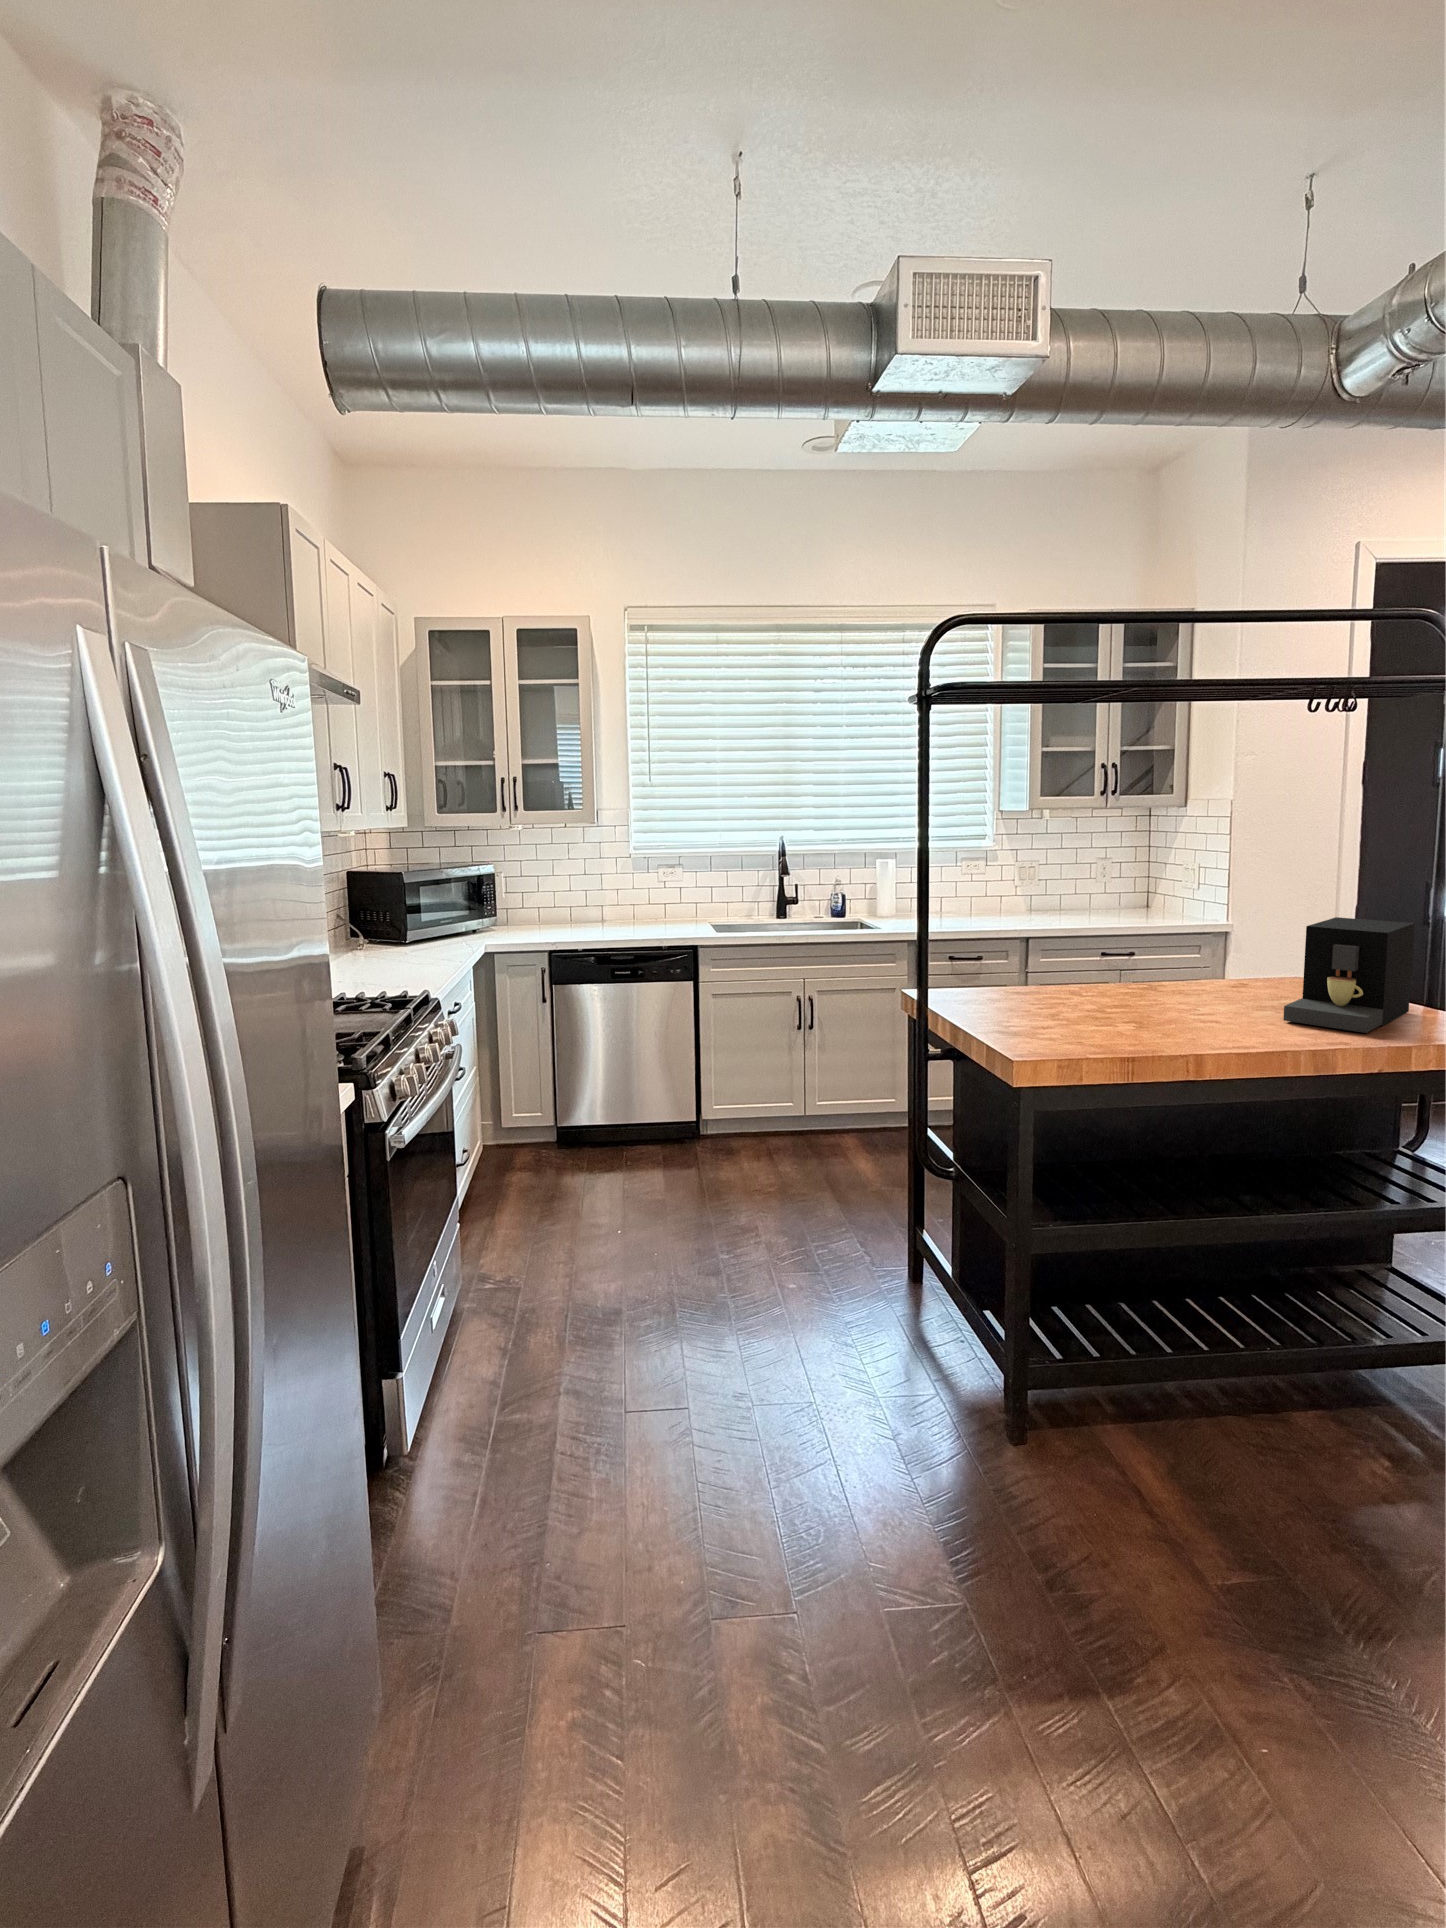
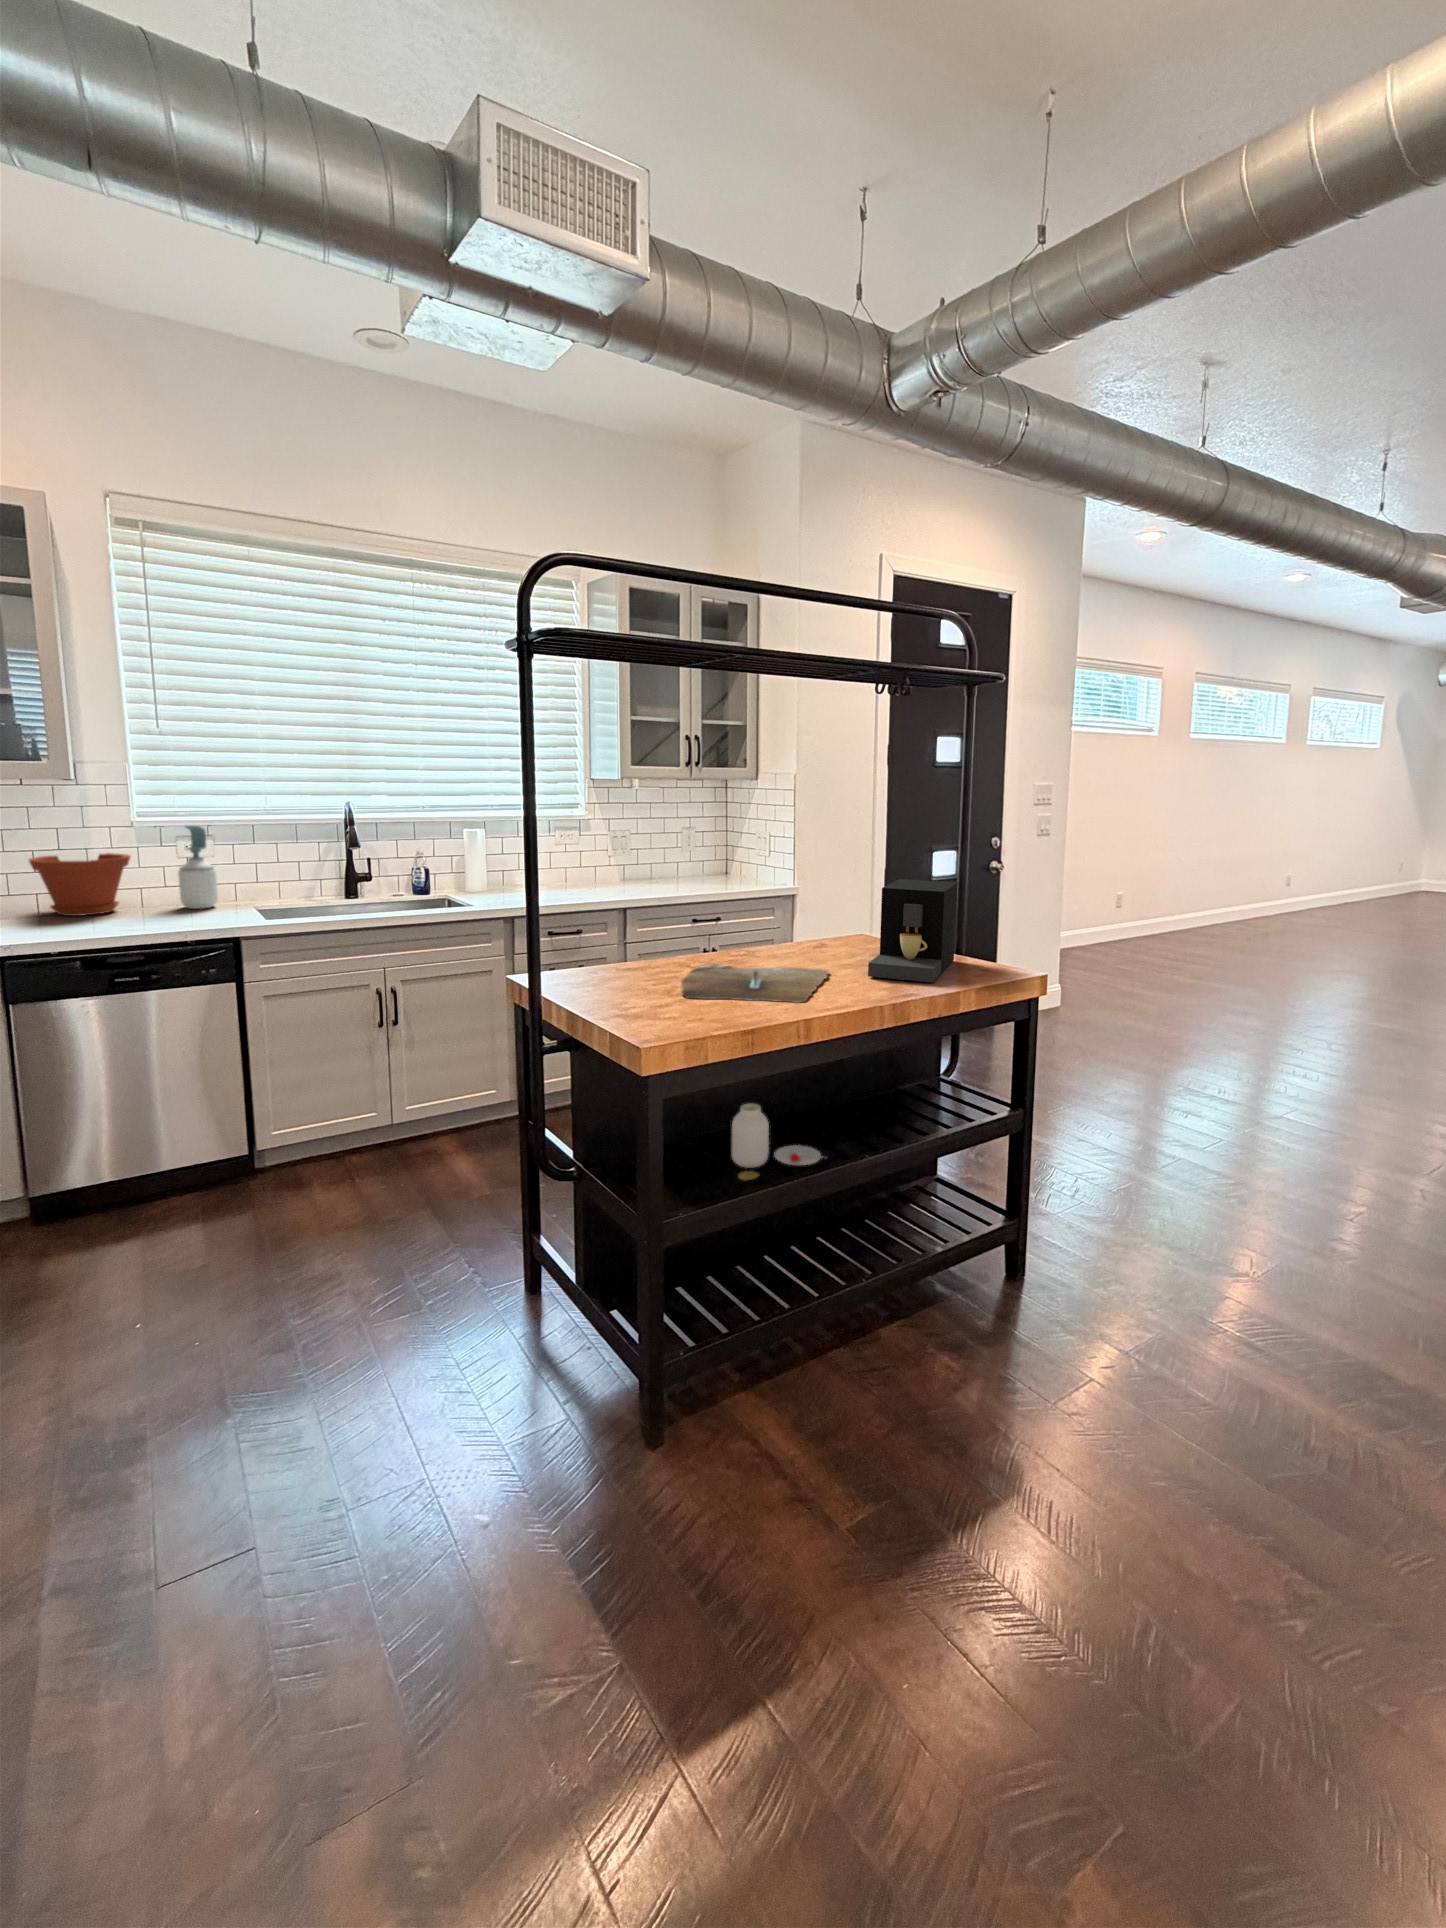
soap bottle: none [657,858,684,924] -> present [178,826,218,909]
plant pot: none [564,879,627,926] -> present [29,853,130,916]
cutting board: none [1064,995,1236,1039] -> present [682,964,828,1003]
jar: none [1113,1136,1222,1211] -> present [732,1104,822,1180]

